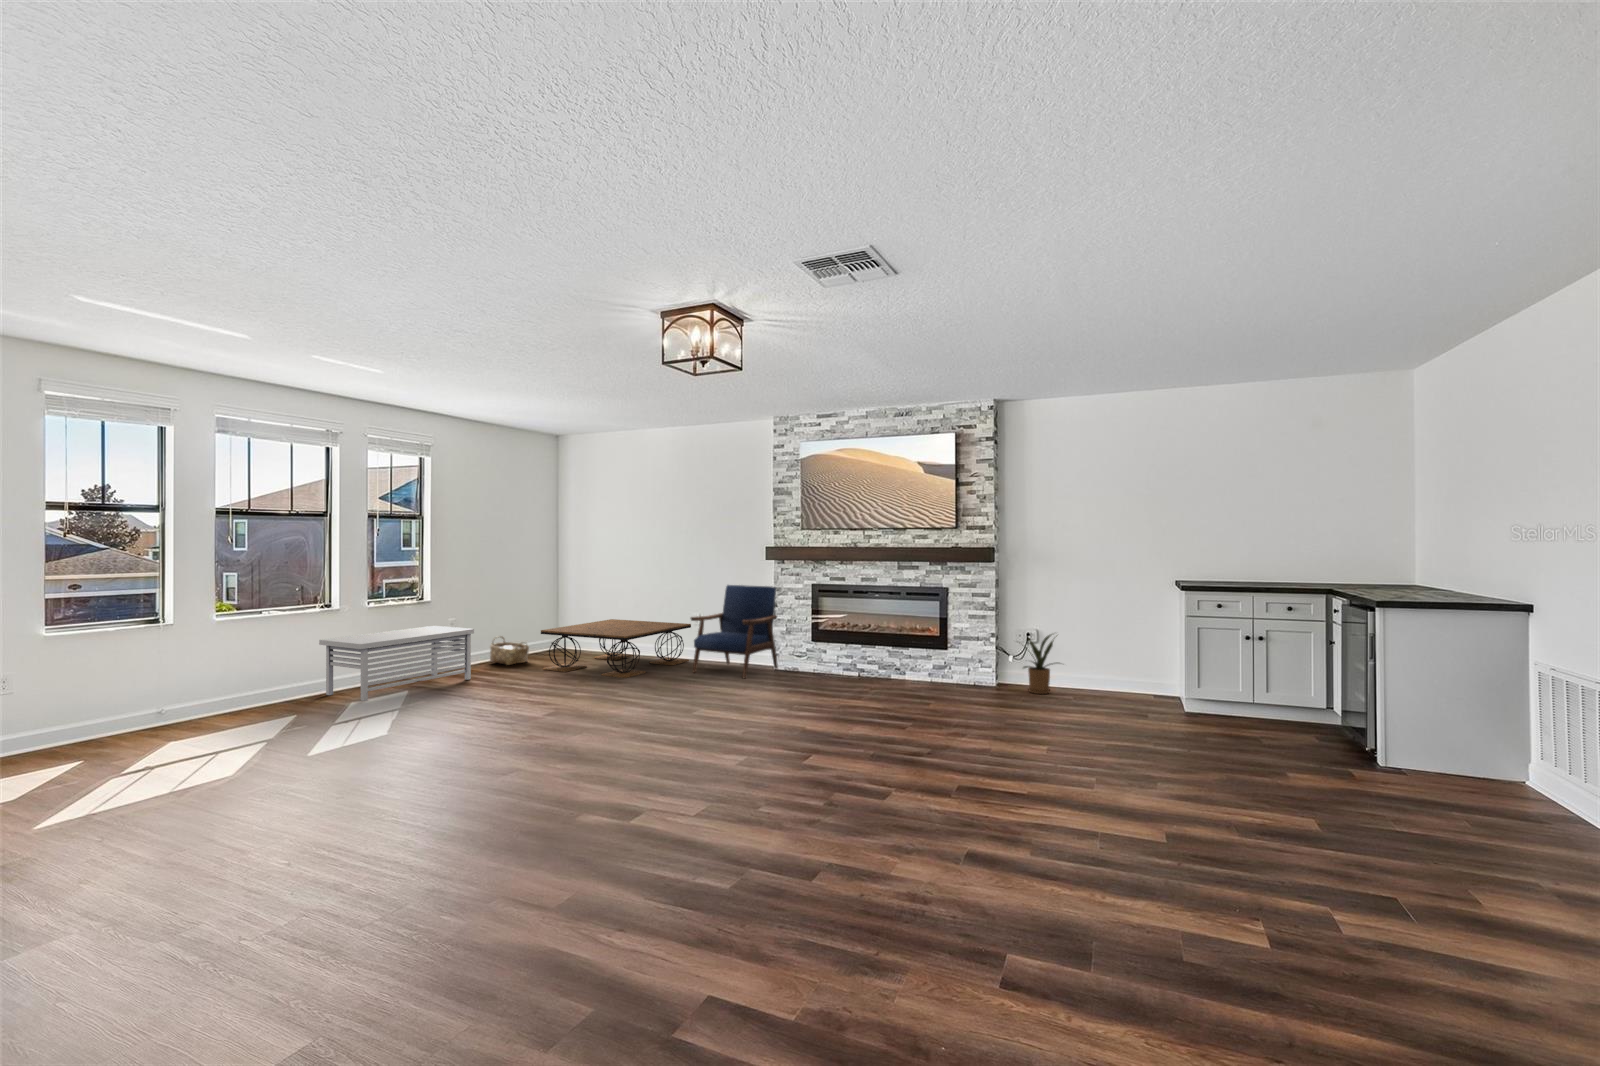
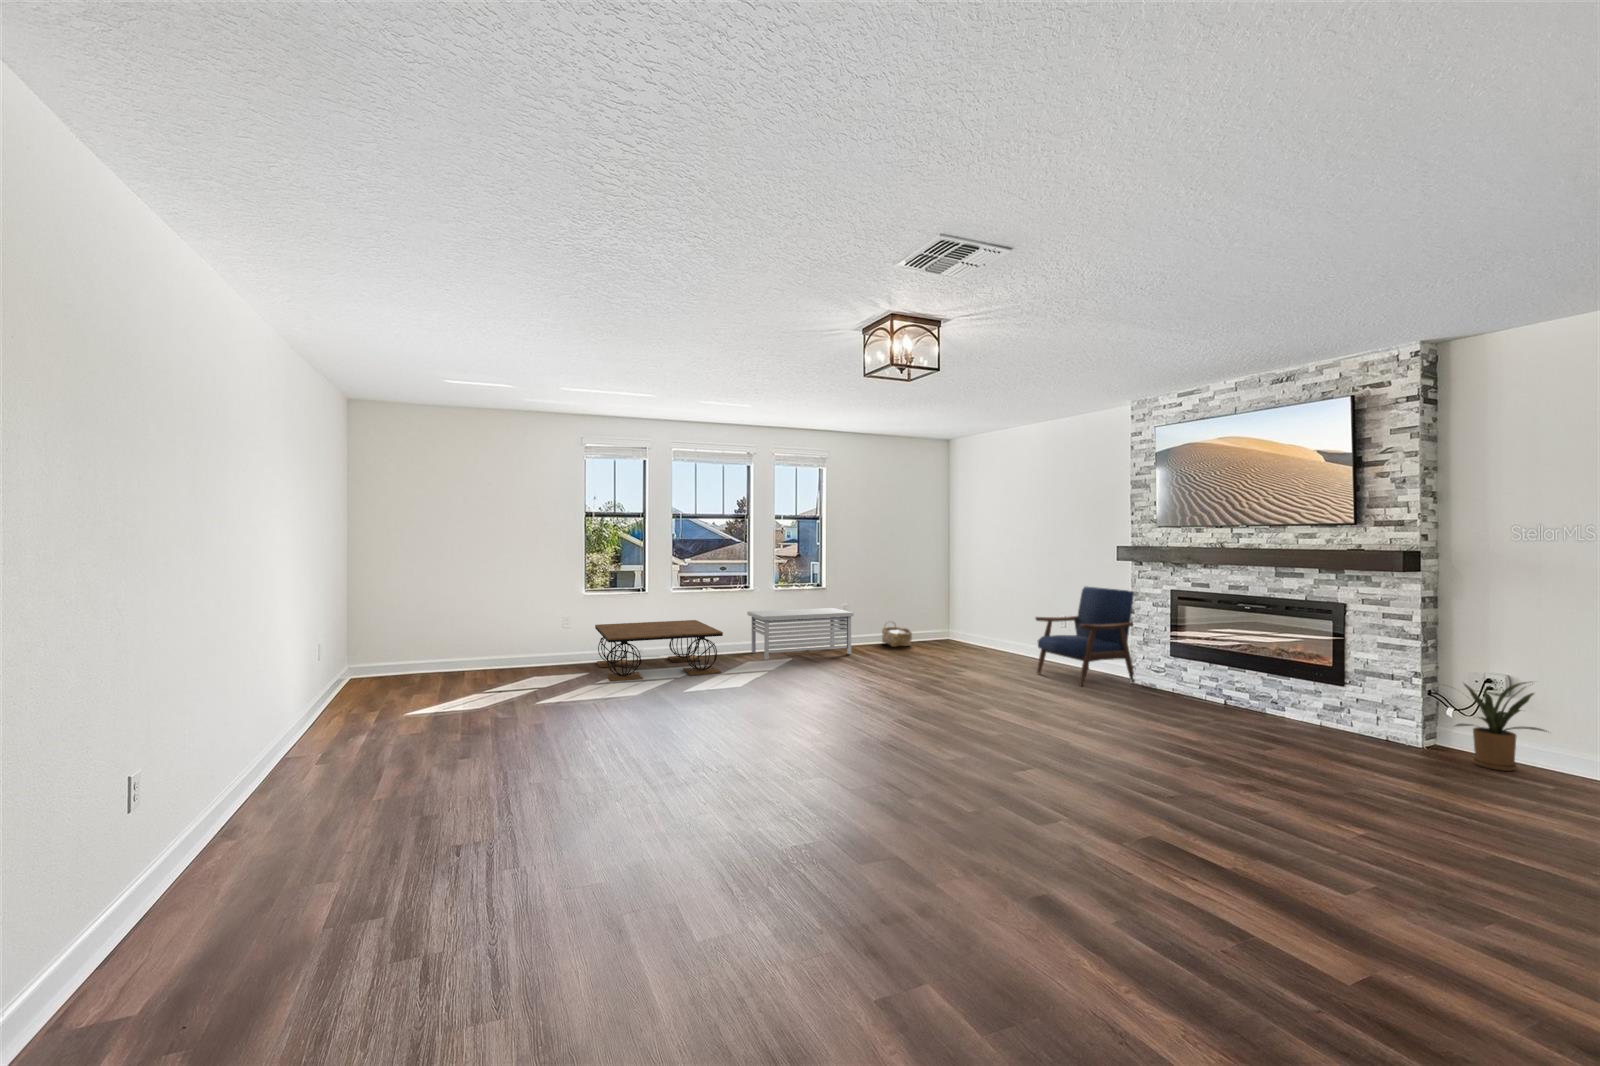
coffee table: present [541,619,691,678] -> present [595,620,723,682]

